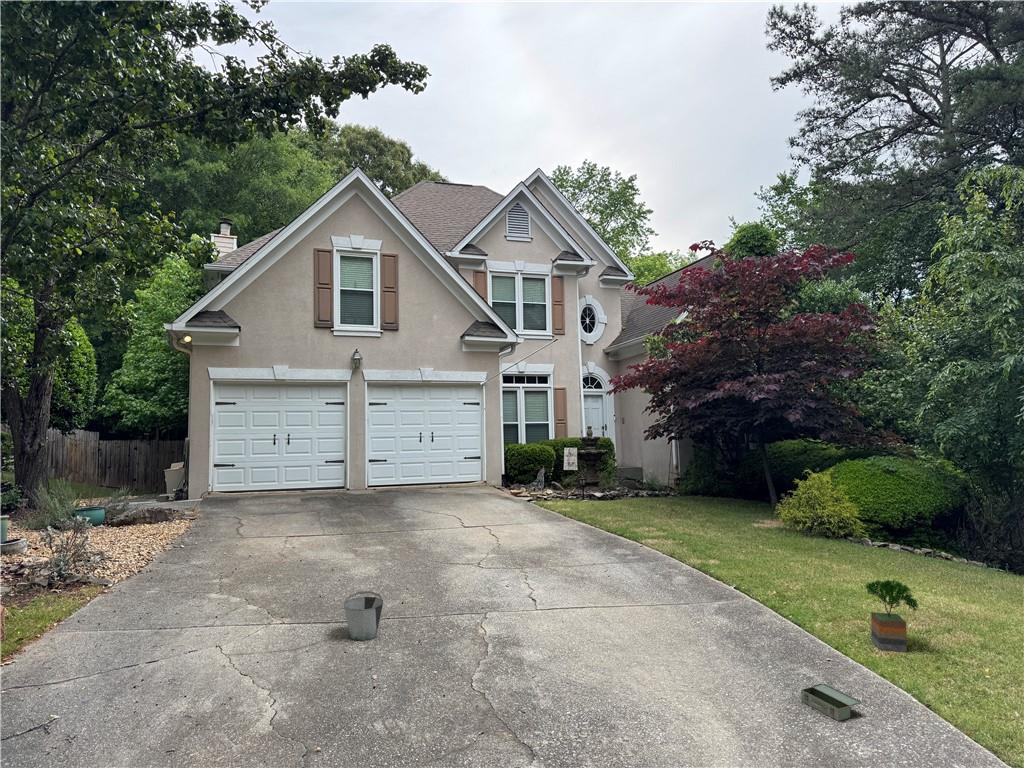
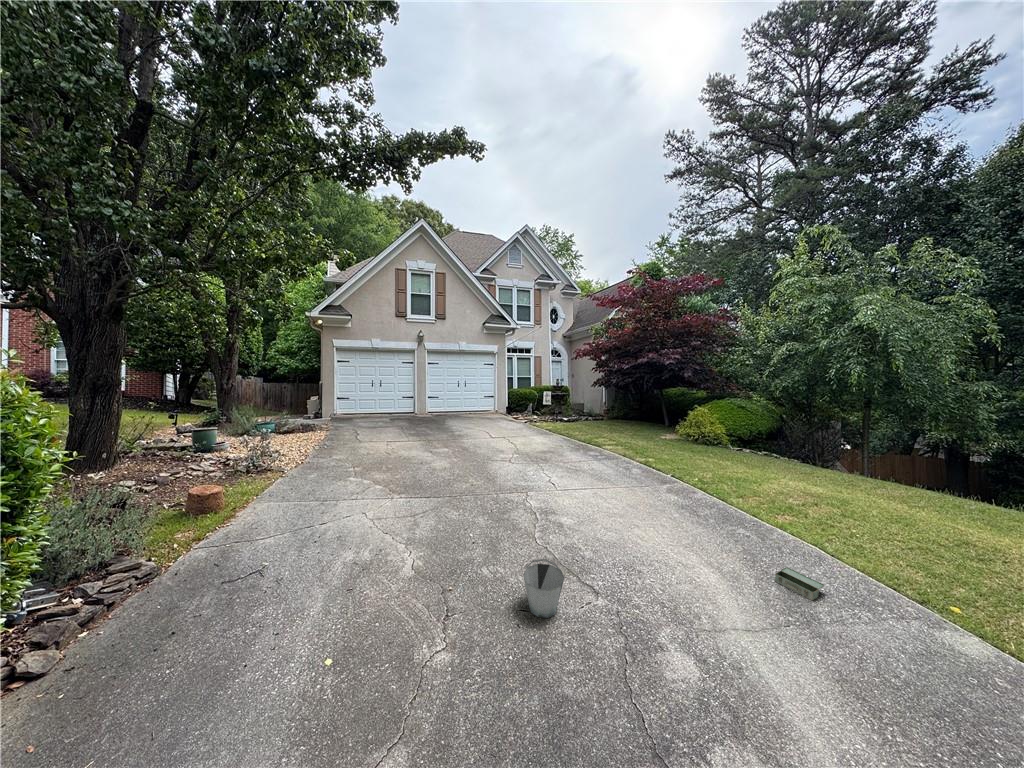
potted tree: present [865,580,918,652] -> none [784,486,828,535]
bucket: present [344,591,383,641] -> present [523,559,564,618]

